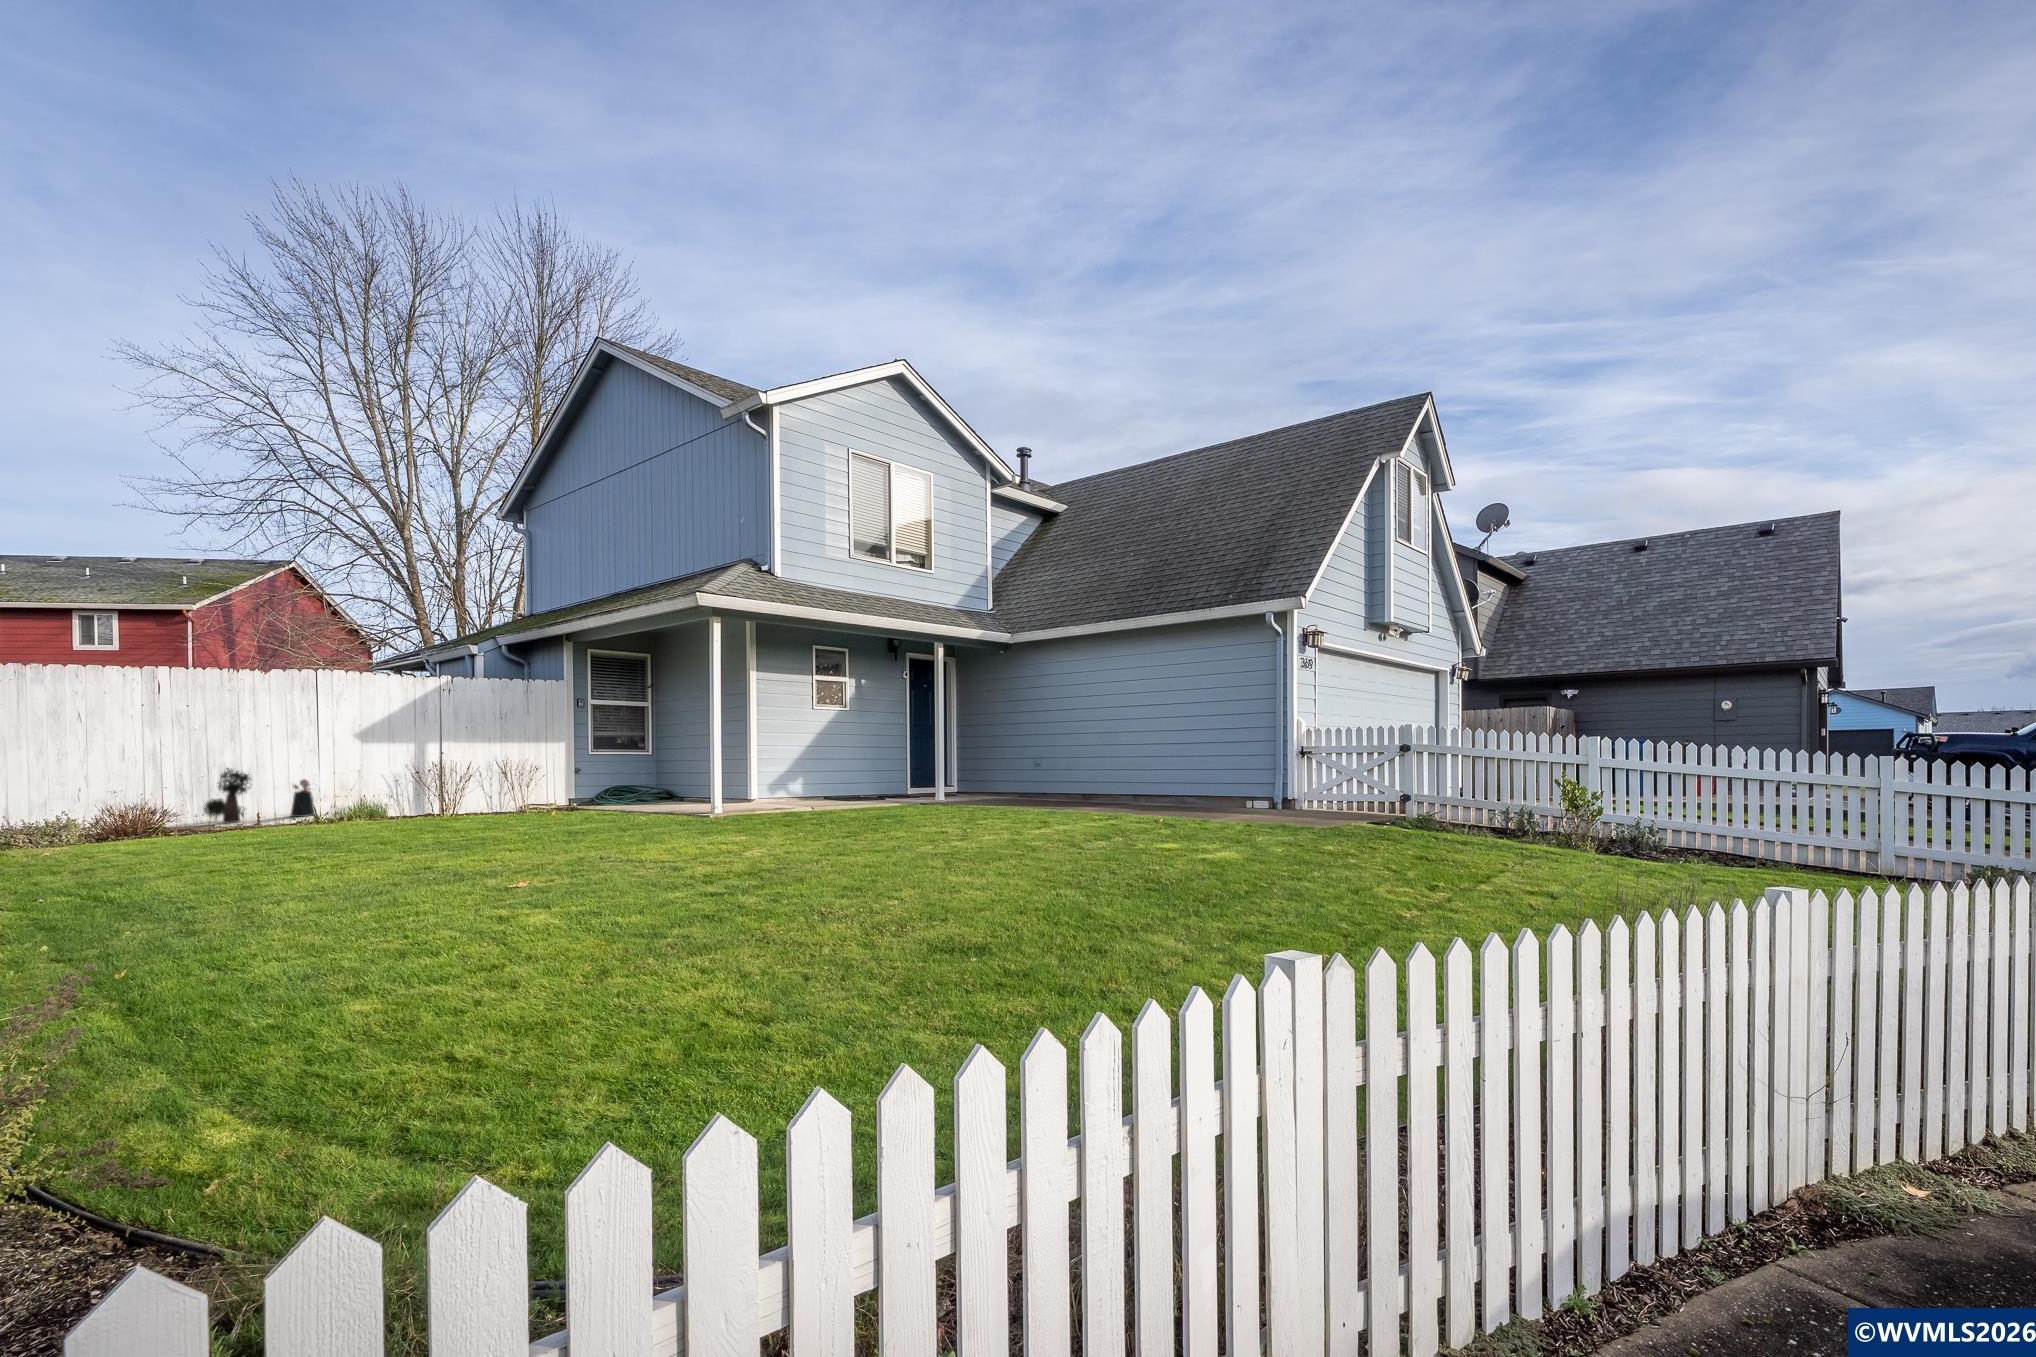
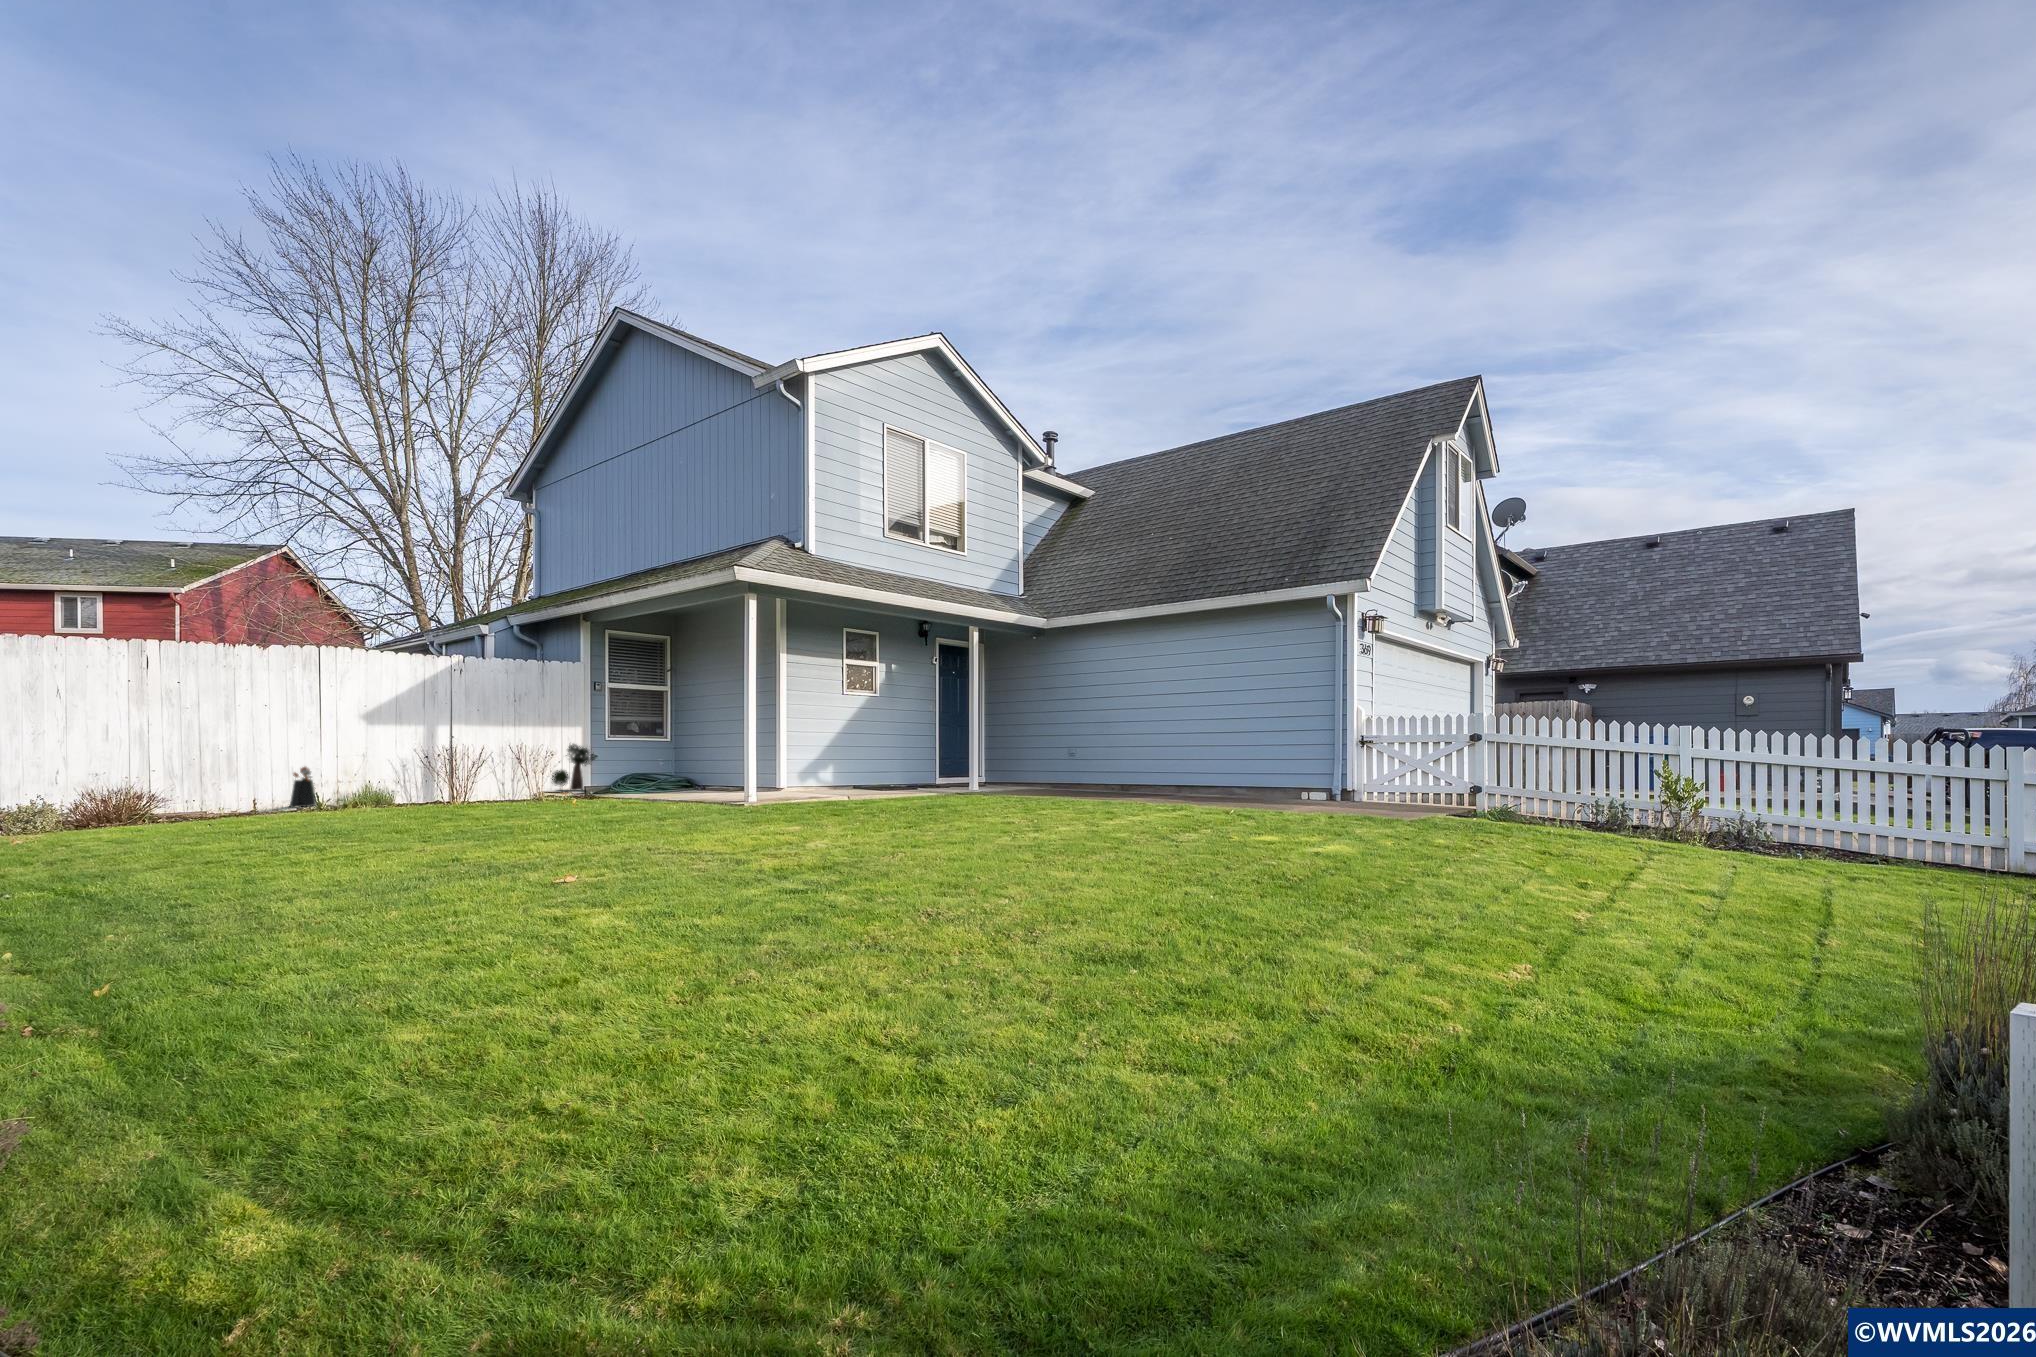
potted plant: present [204,769,251,823] -> present [552,744,593,791]

